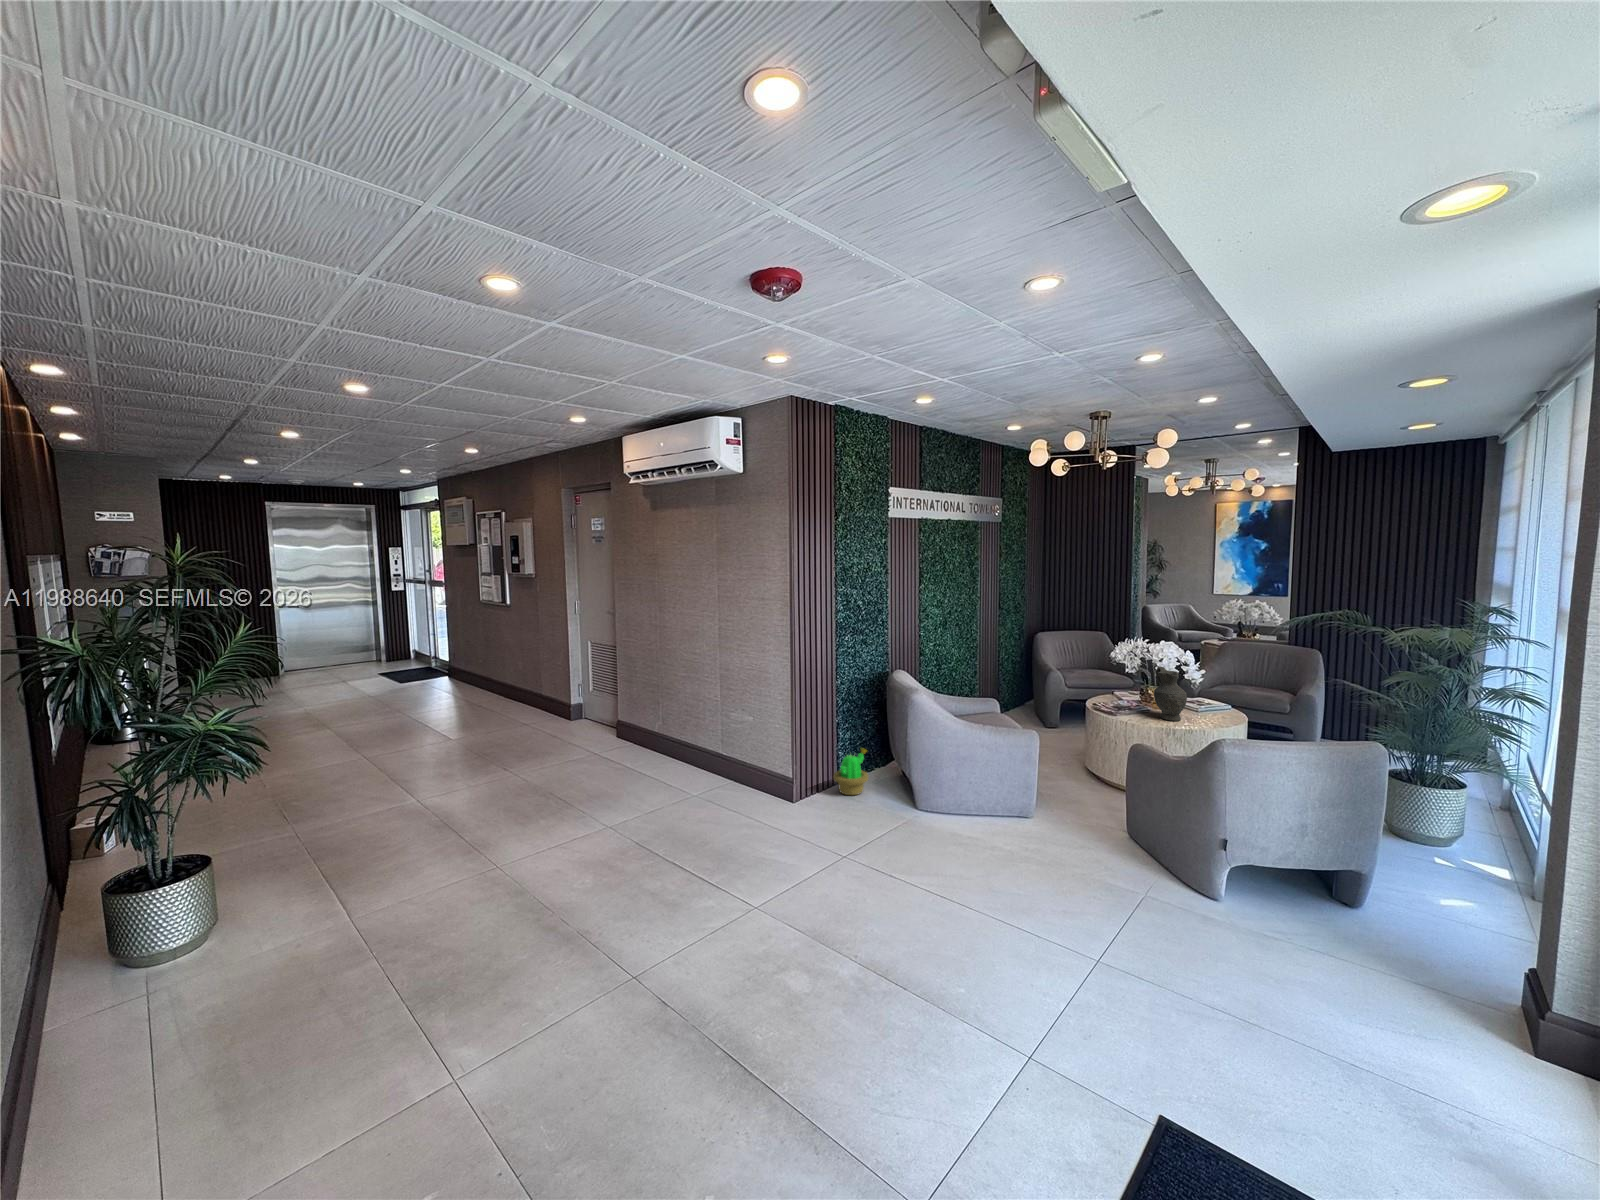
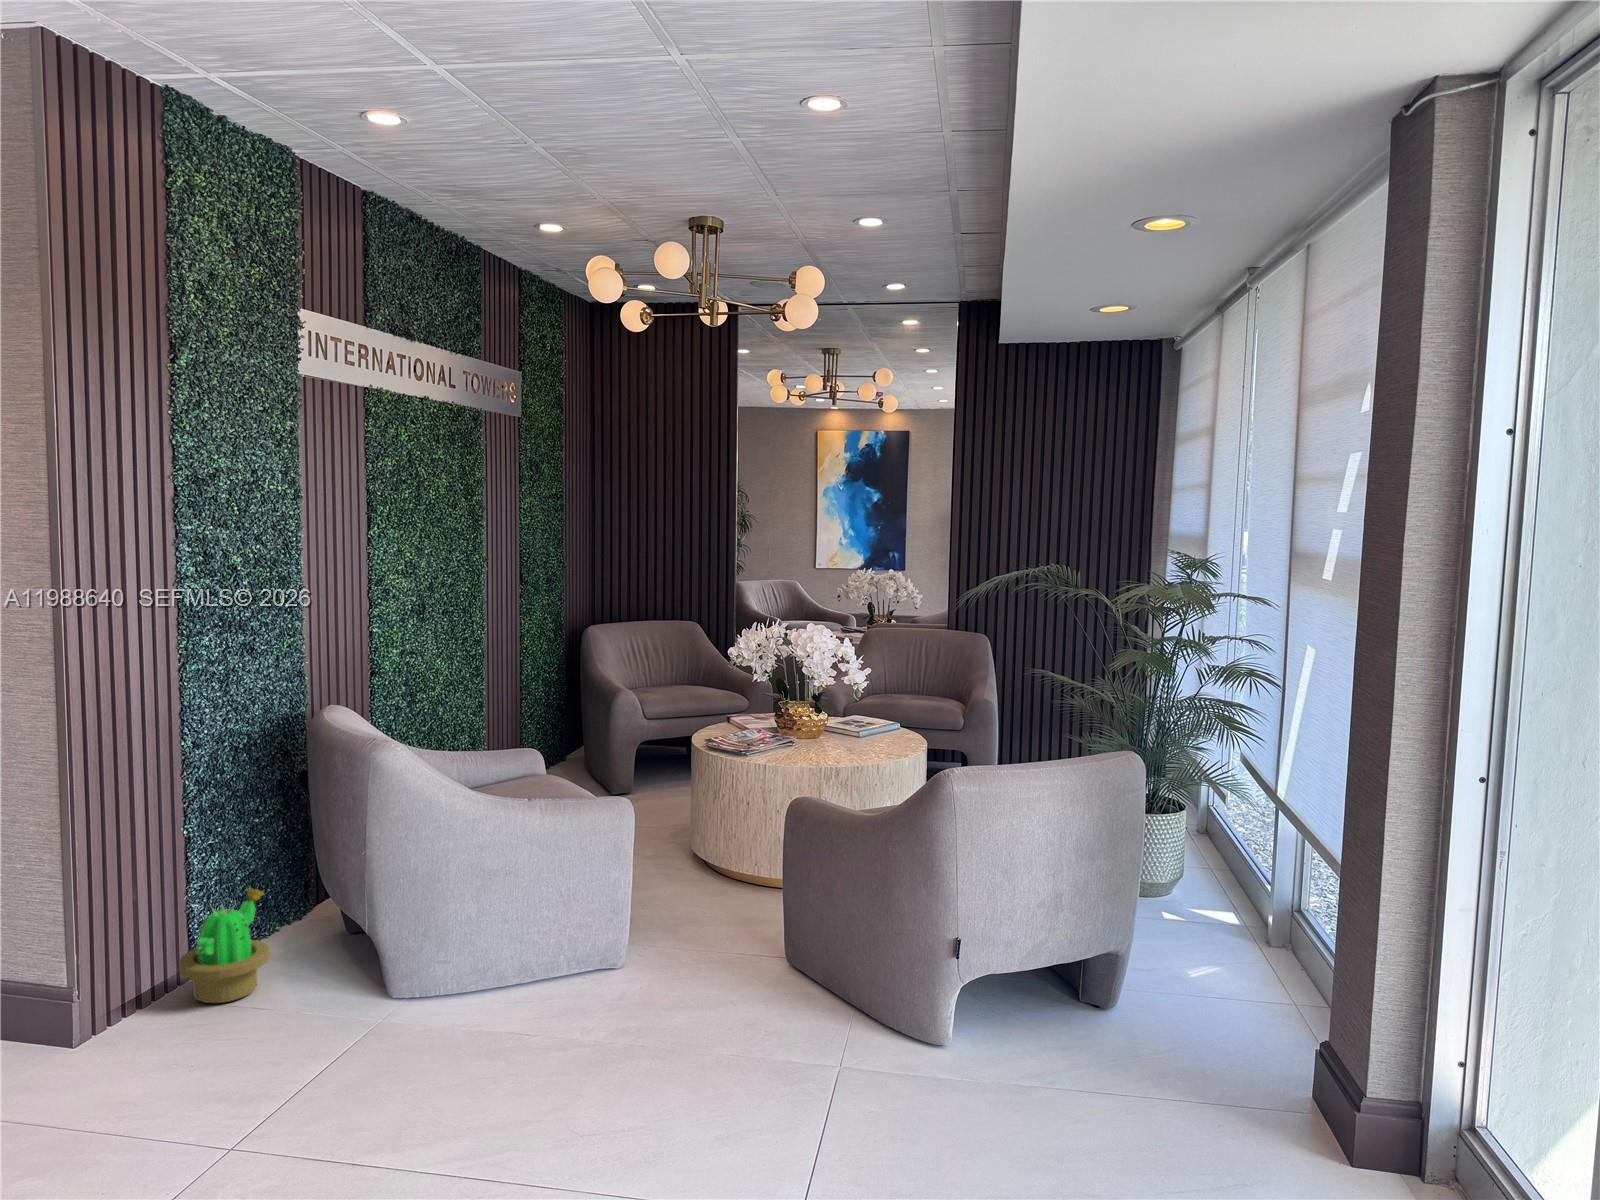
decorative vase: present [1154,667,1187,721] -> none [805,667,854,757]

